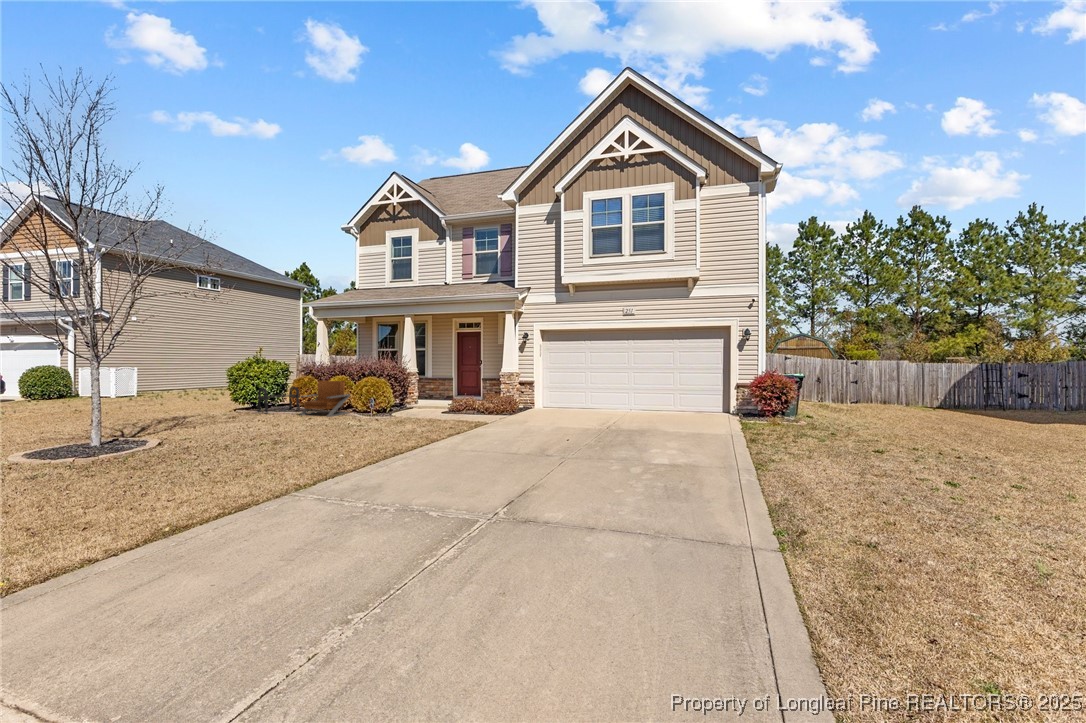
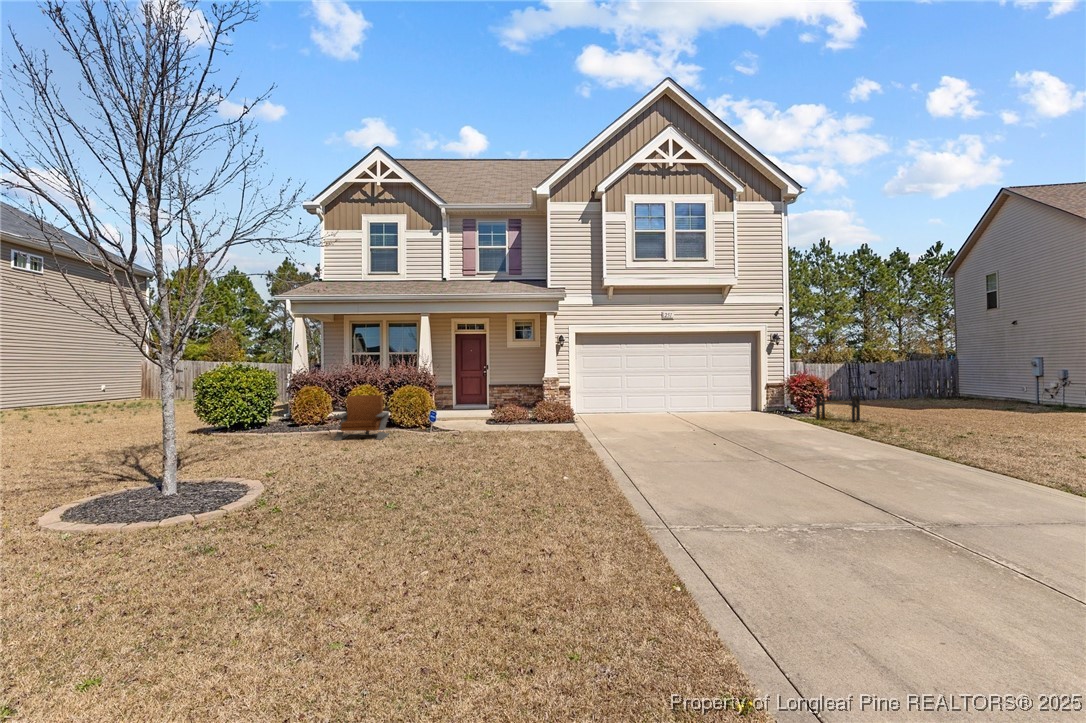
bench: present [258,387,300,413] -> present [816,394,860,422]

